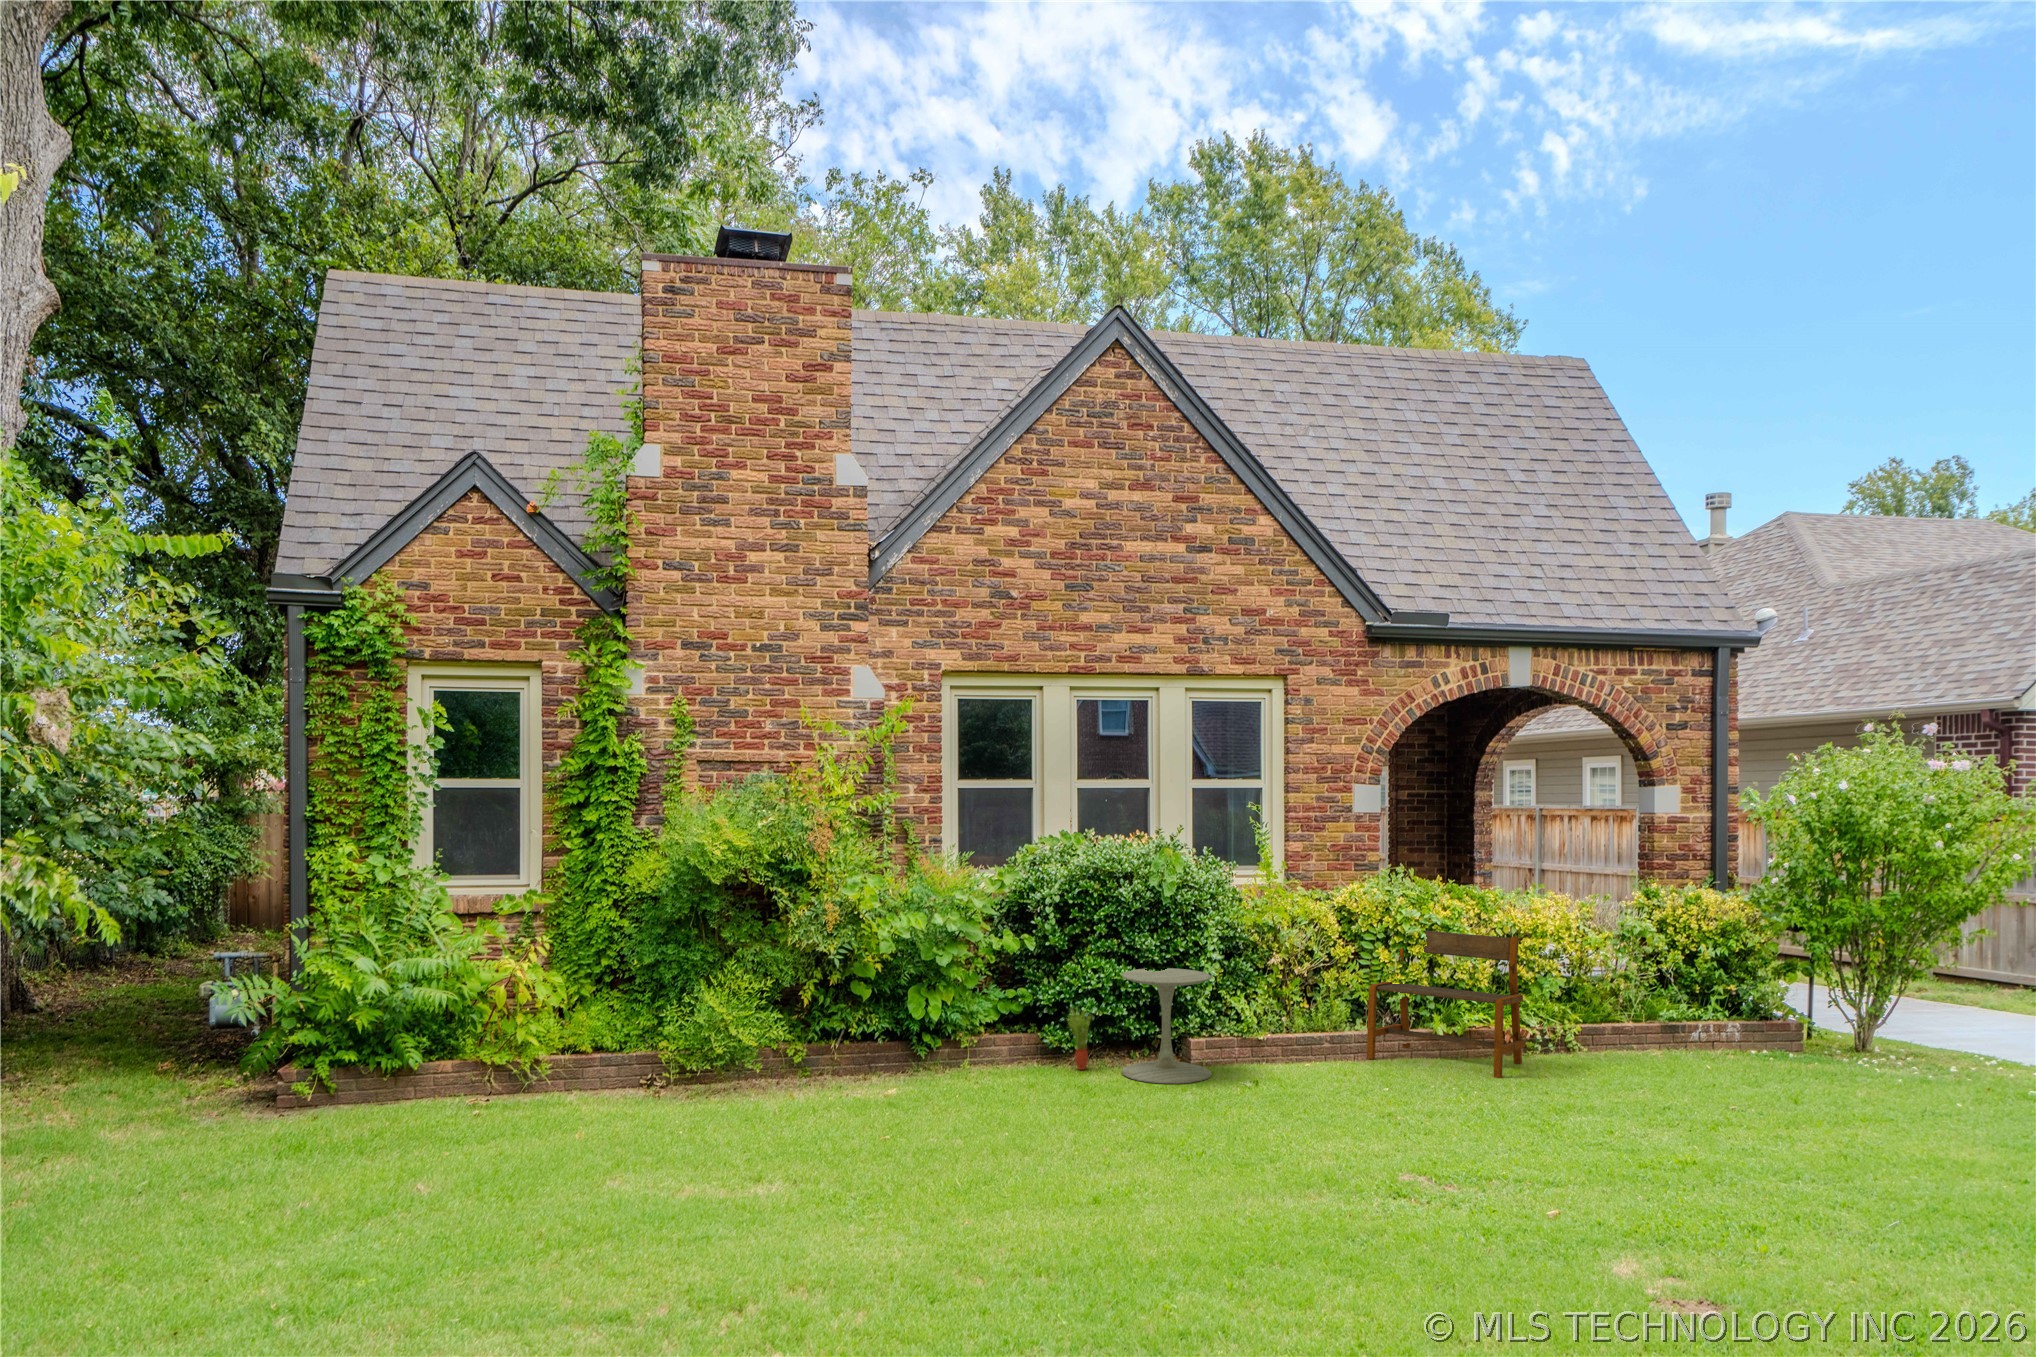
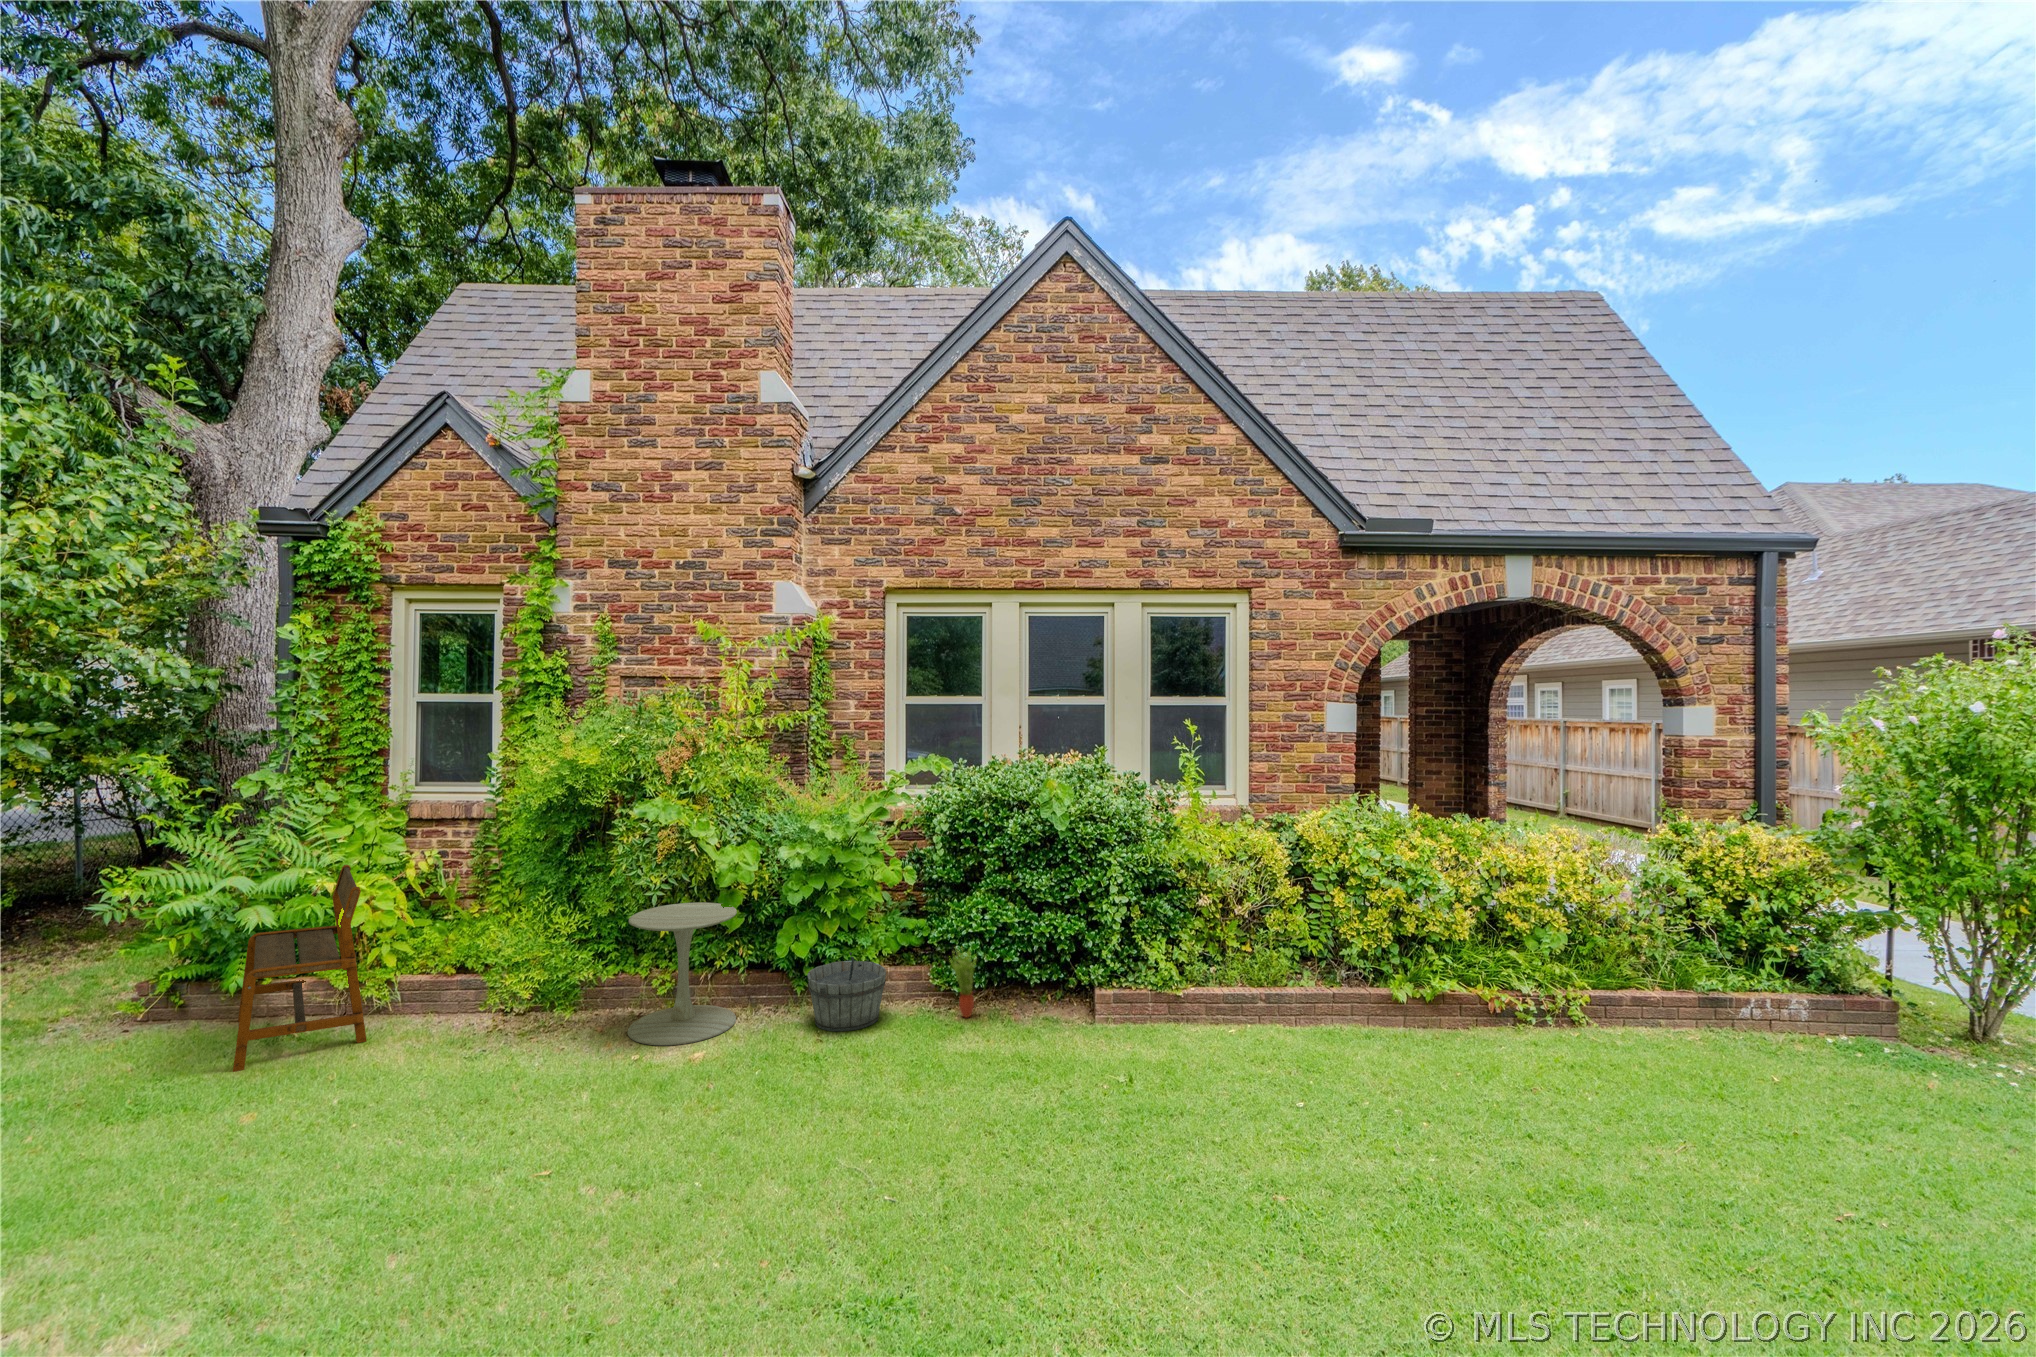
bench: present [1367,931,1526,1078] -> present [233,865,367,1072]
pedestal table: present [1122,968,1211,1084] -> present [628,902,737,1046]
wooden bucket: none [944,1015,1014,1082] -> present [807,953,886,1031]

